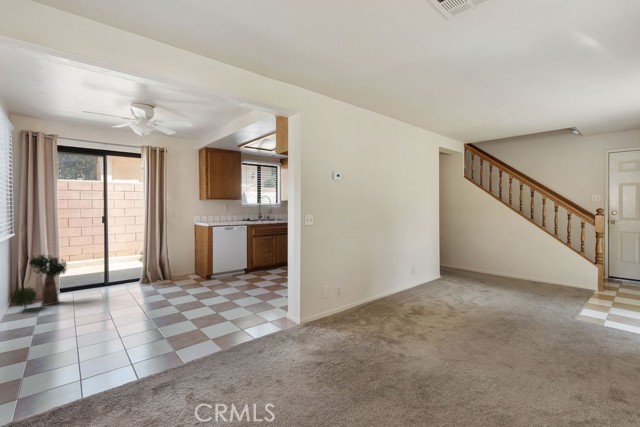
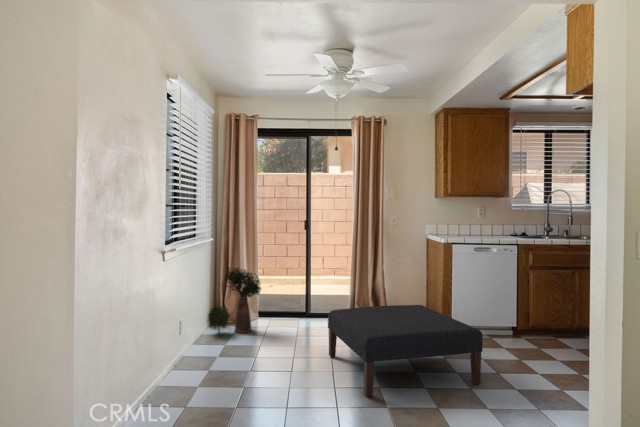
ottoman: none [136,263,237,318] -> present [328,305,483,397]

